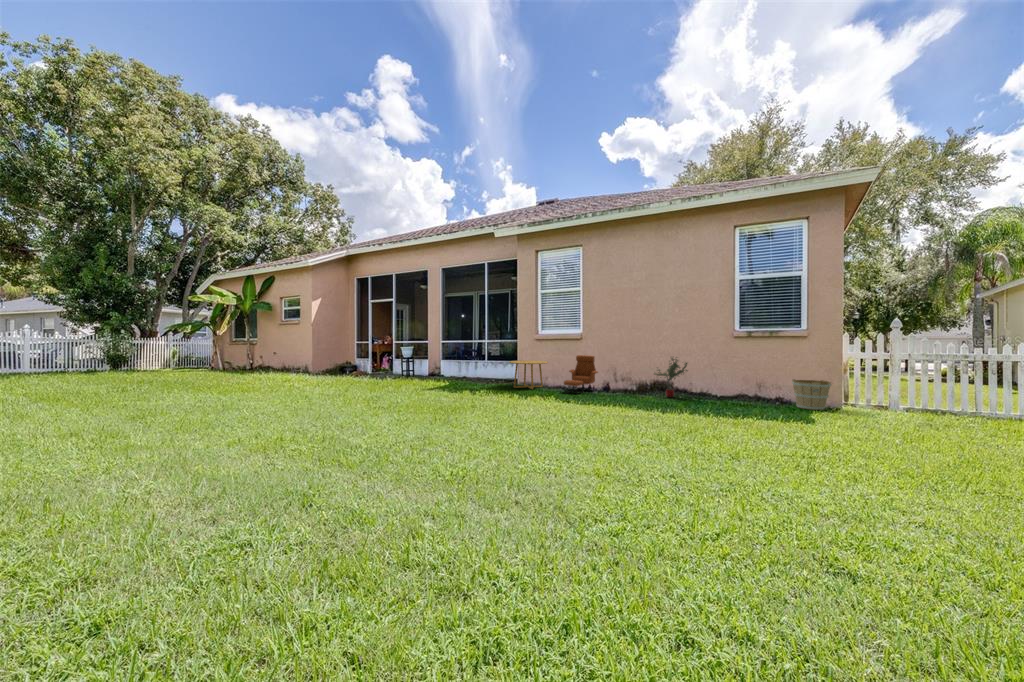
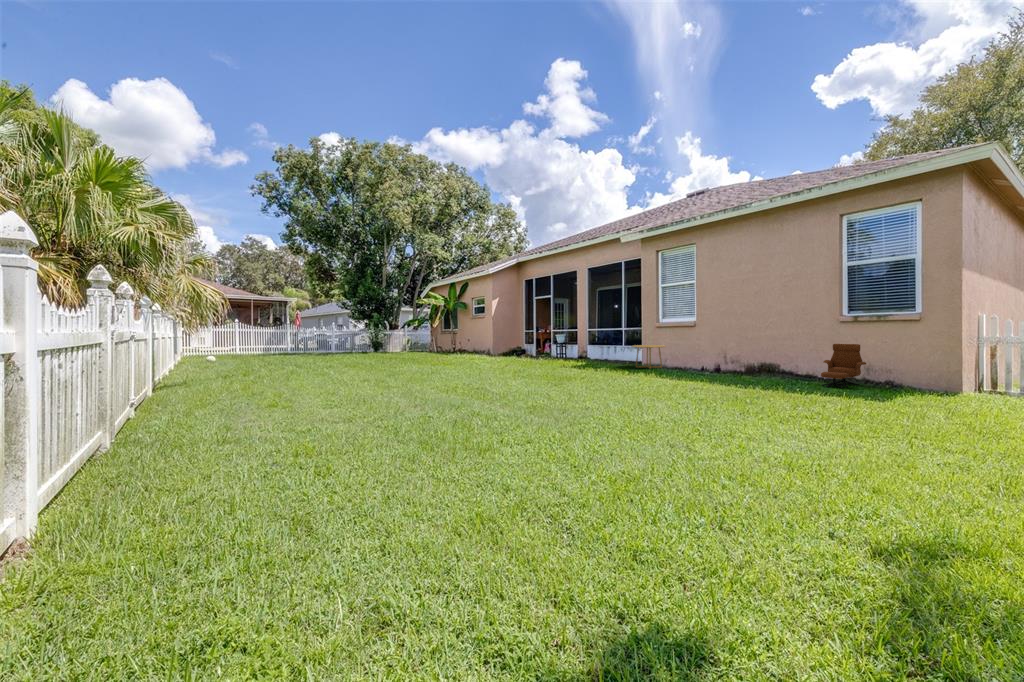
lounge chair: present [564,355,598,394] -> present [821,344,866,388]
potted tree: present [654,358,688,397] -> none [757,340,790,378]
wooden bucket: present [792,379,831,410] -> none [894,362,938,392]

